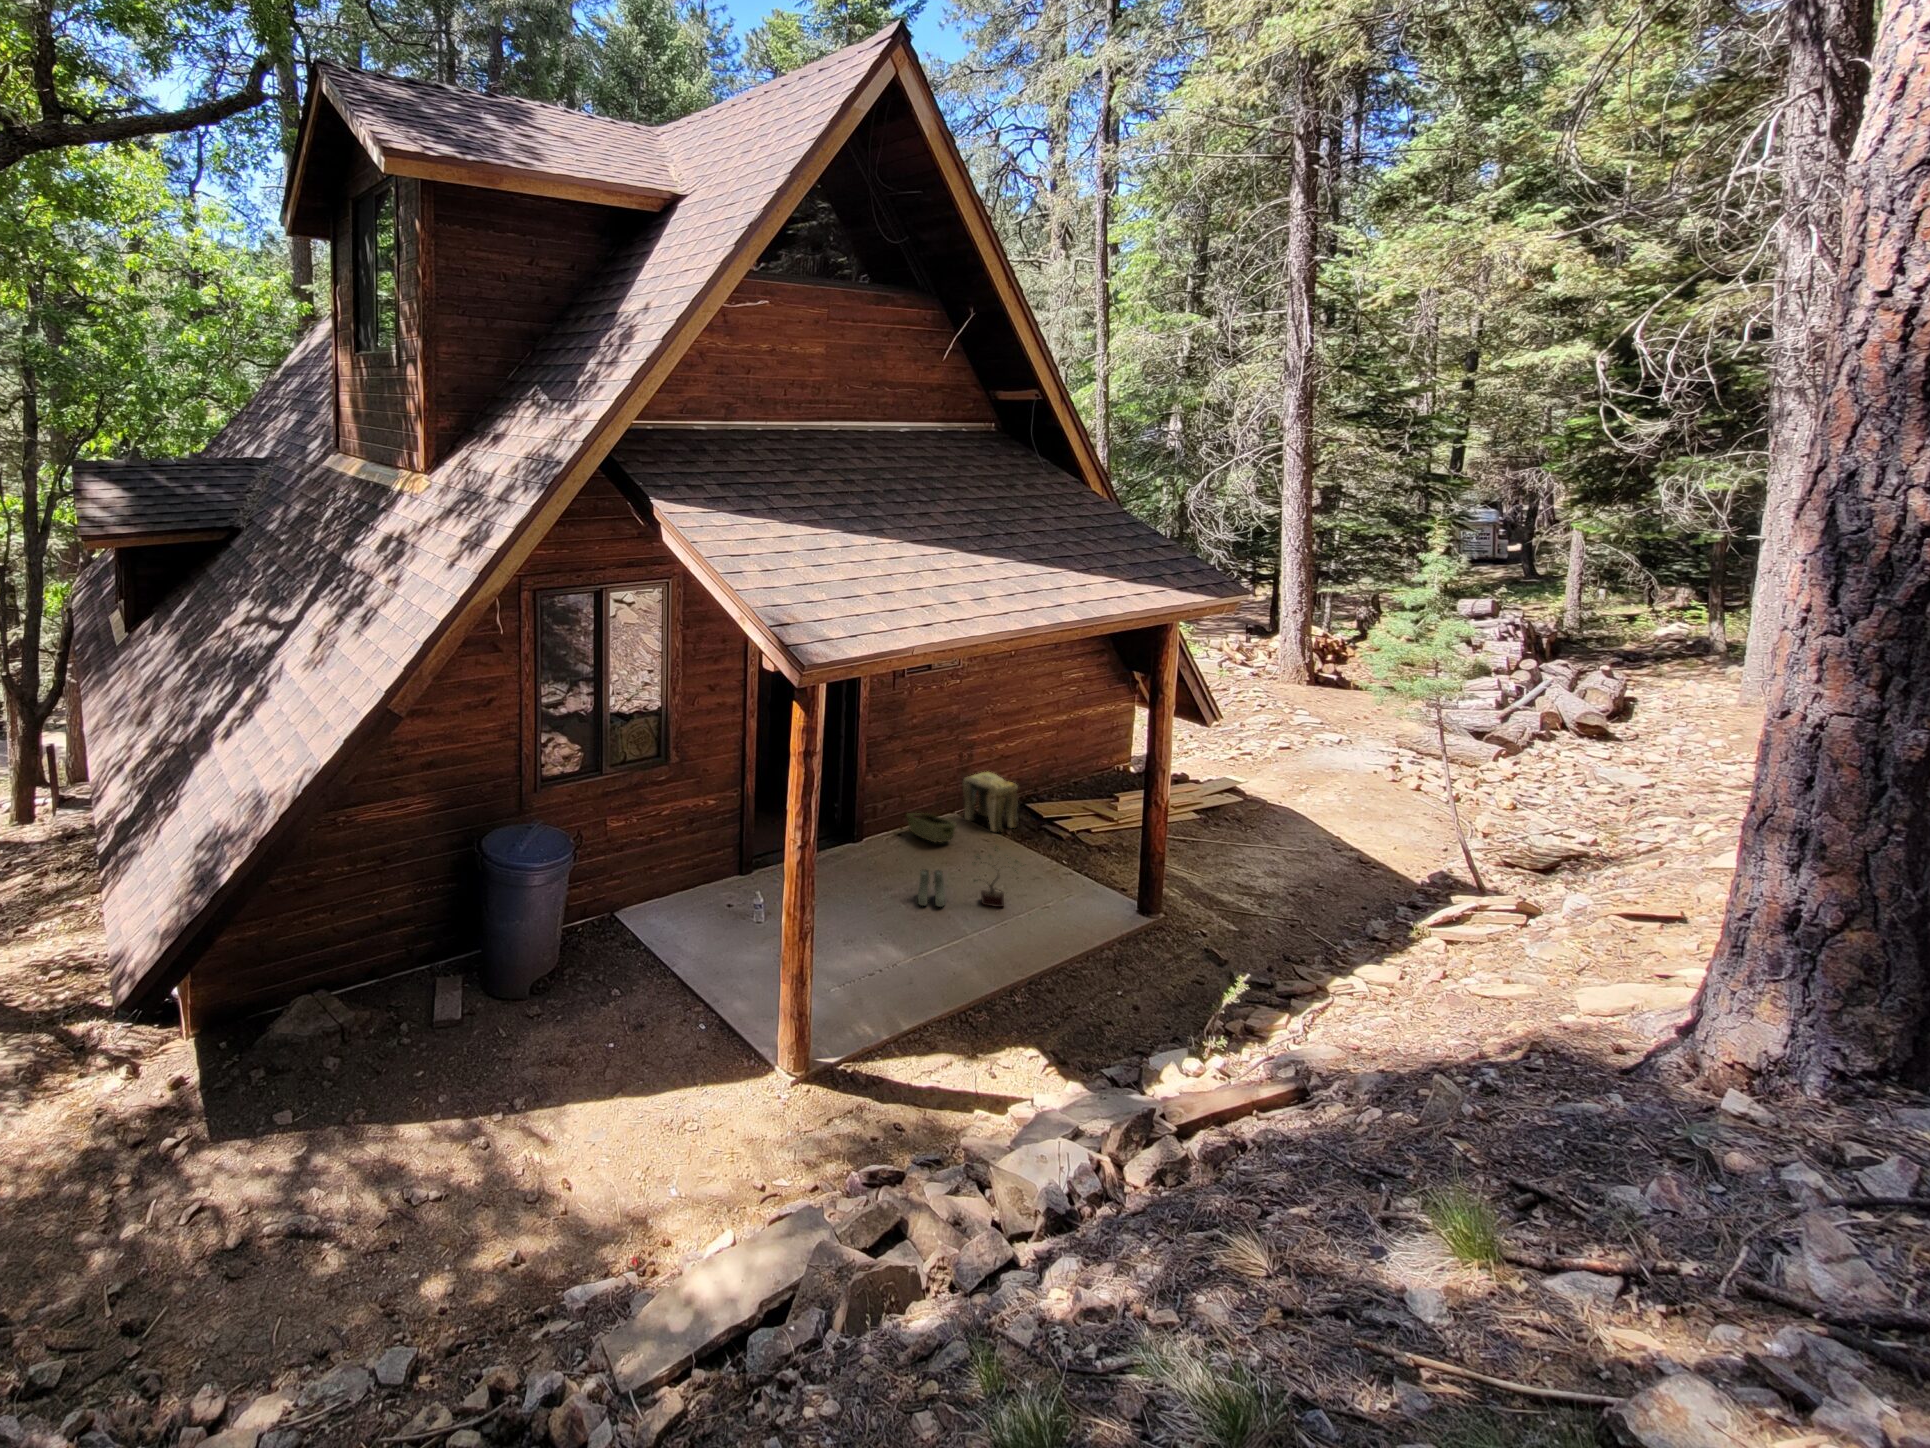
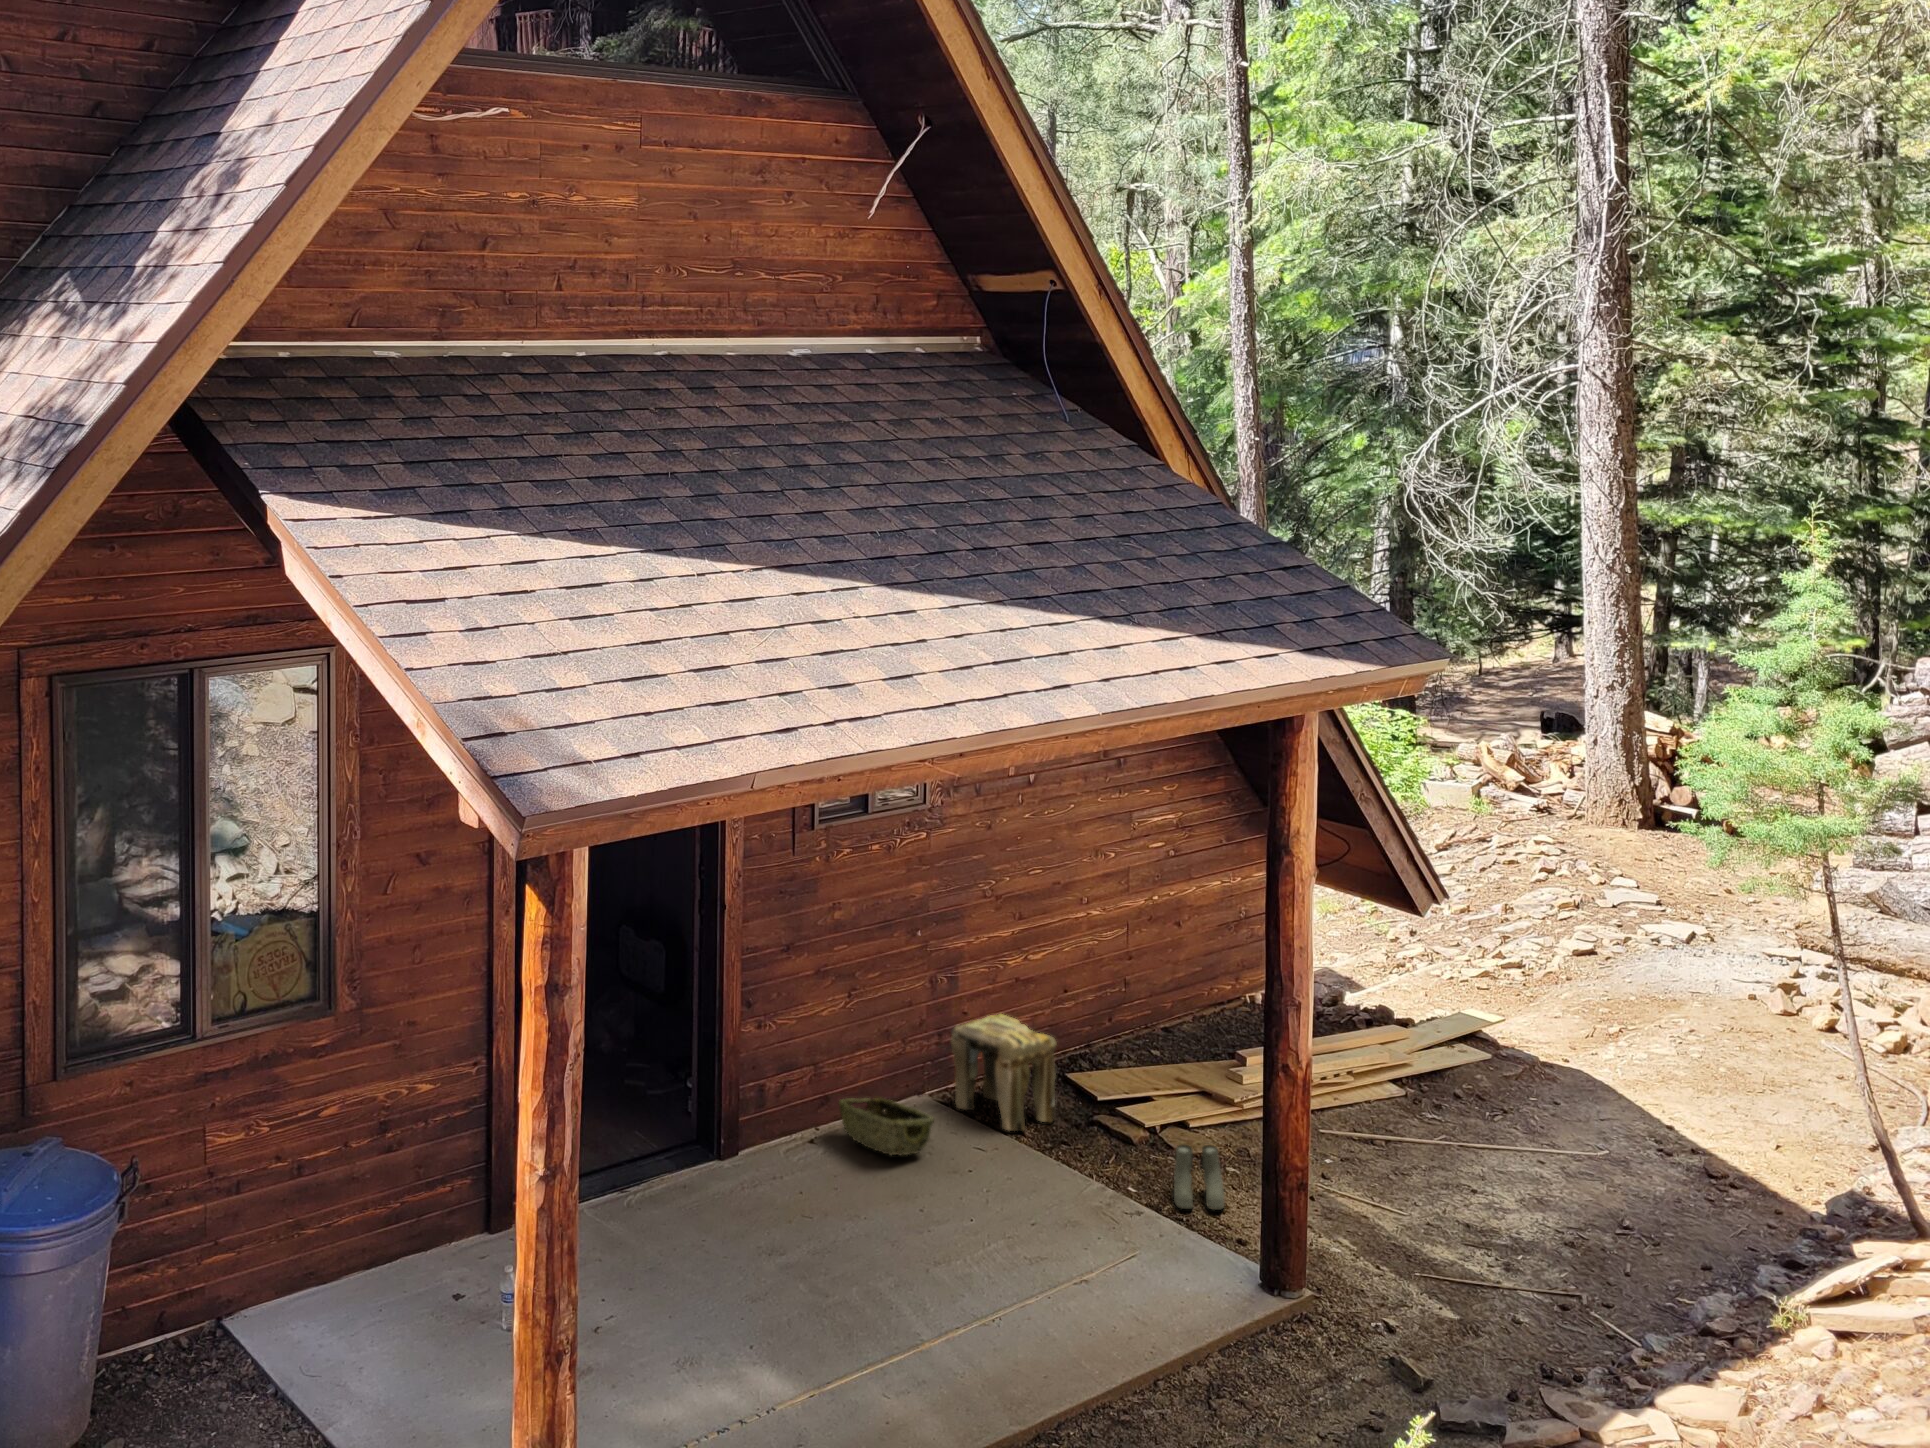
potted plant: present [972,847,1026,907] -> none [947,1159,1054,1282]
boots: present [918,869,945,907] -> present [1174,1144,1224,1210]

